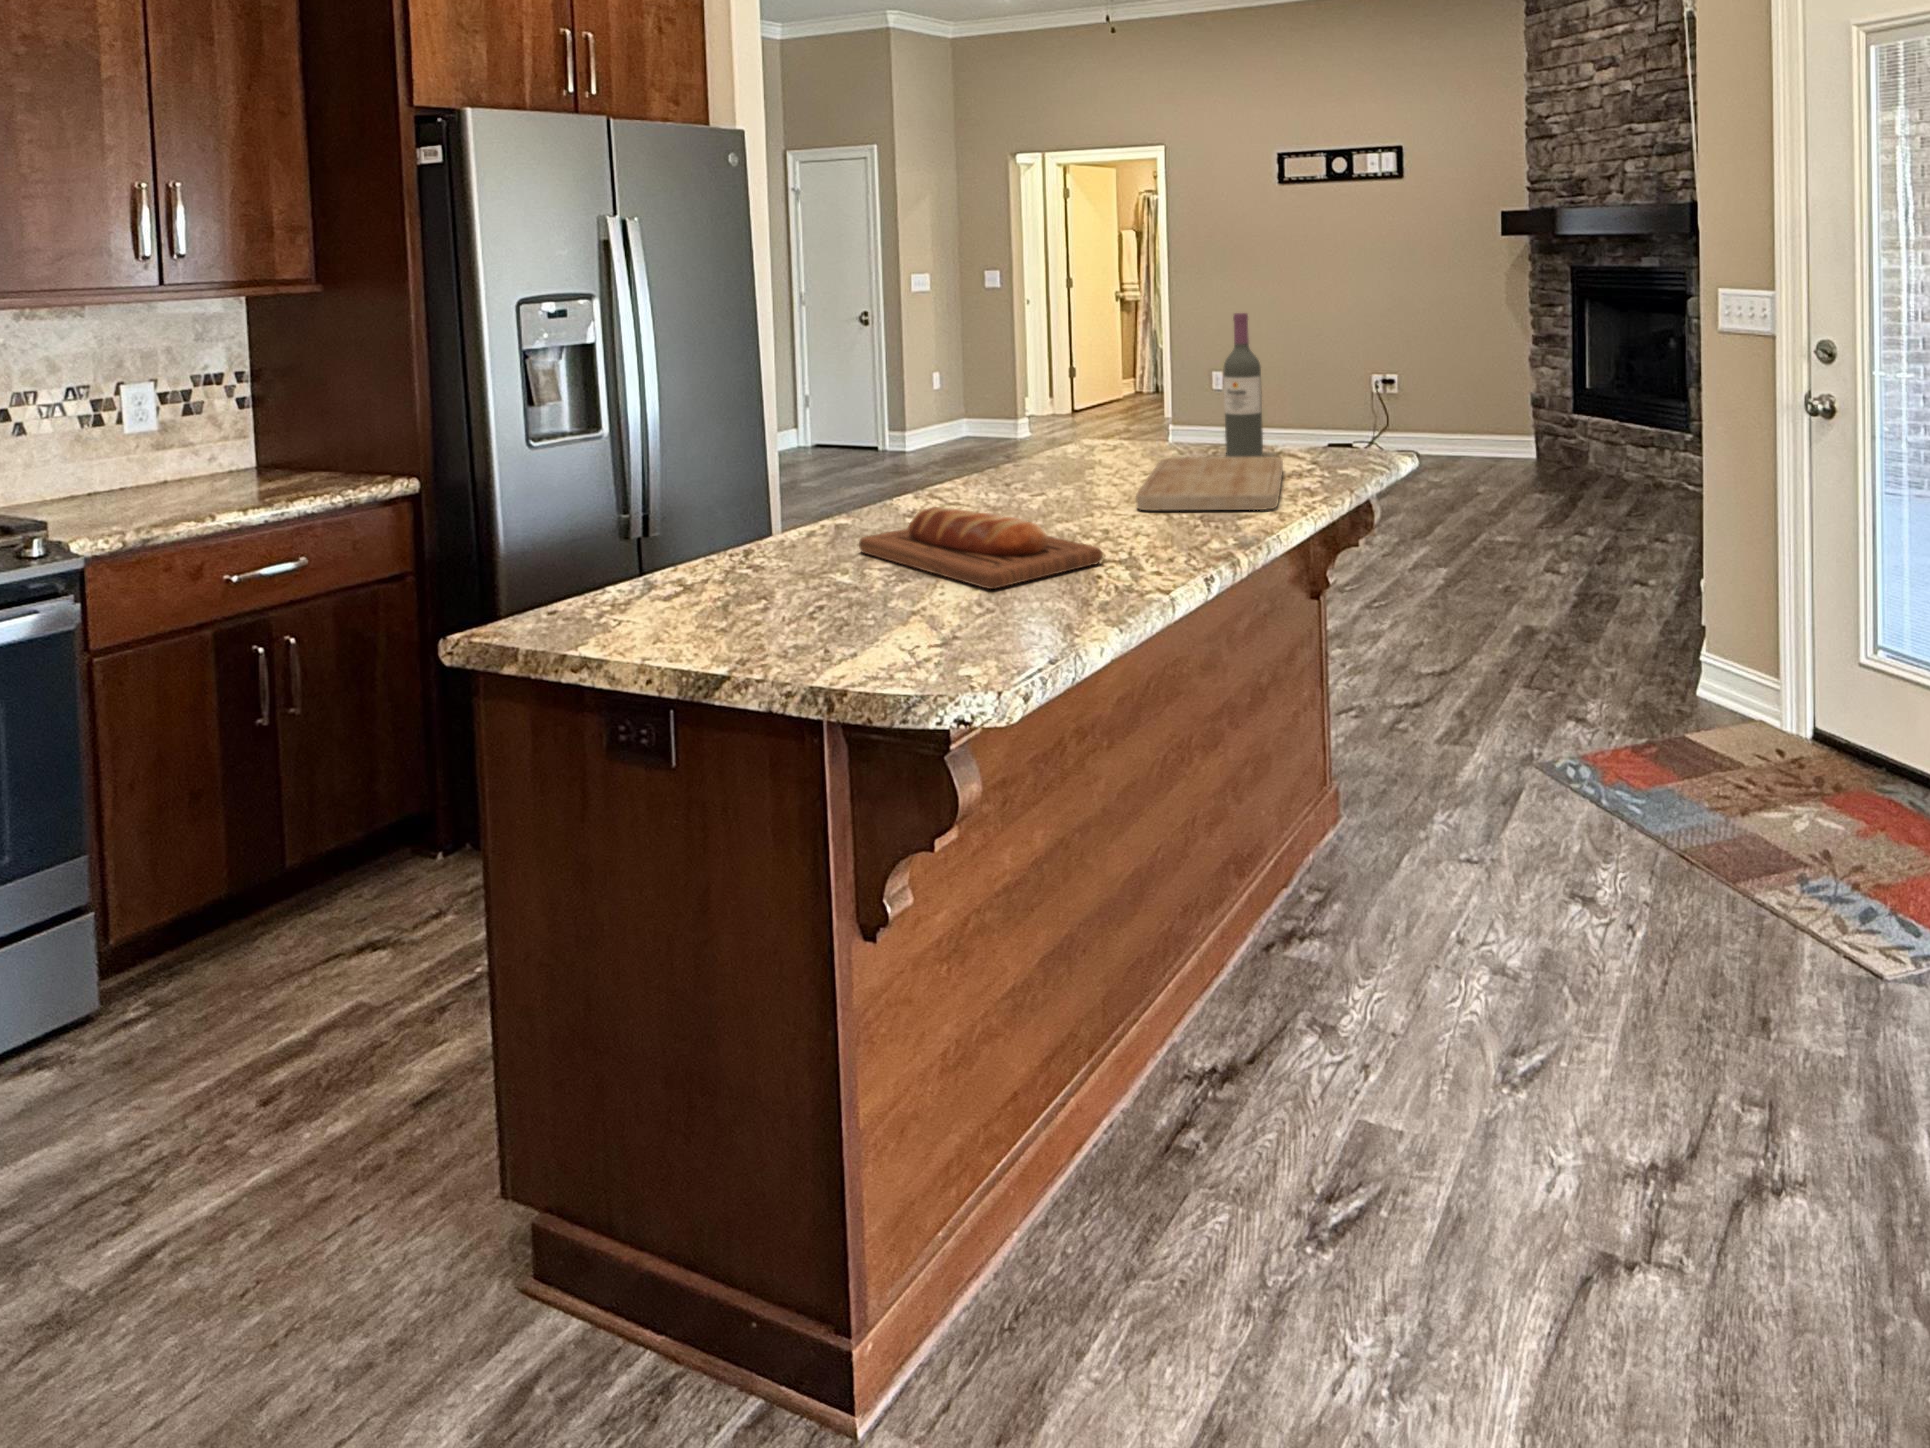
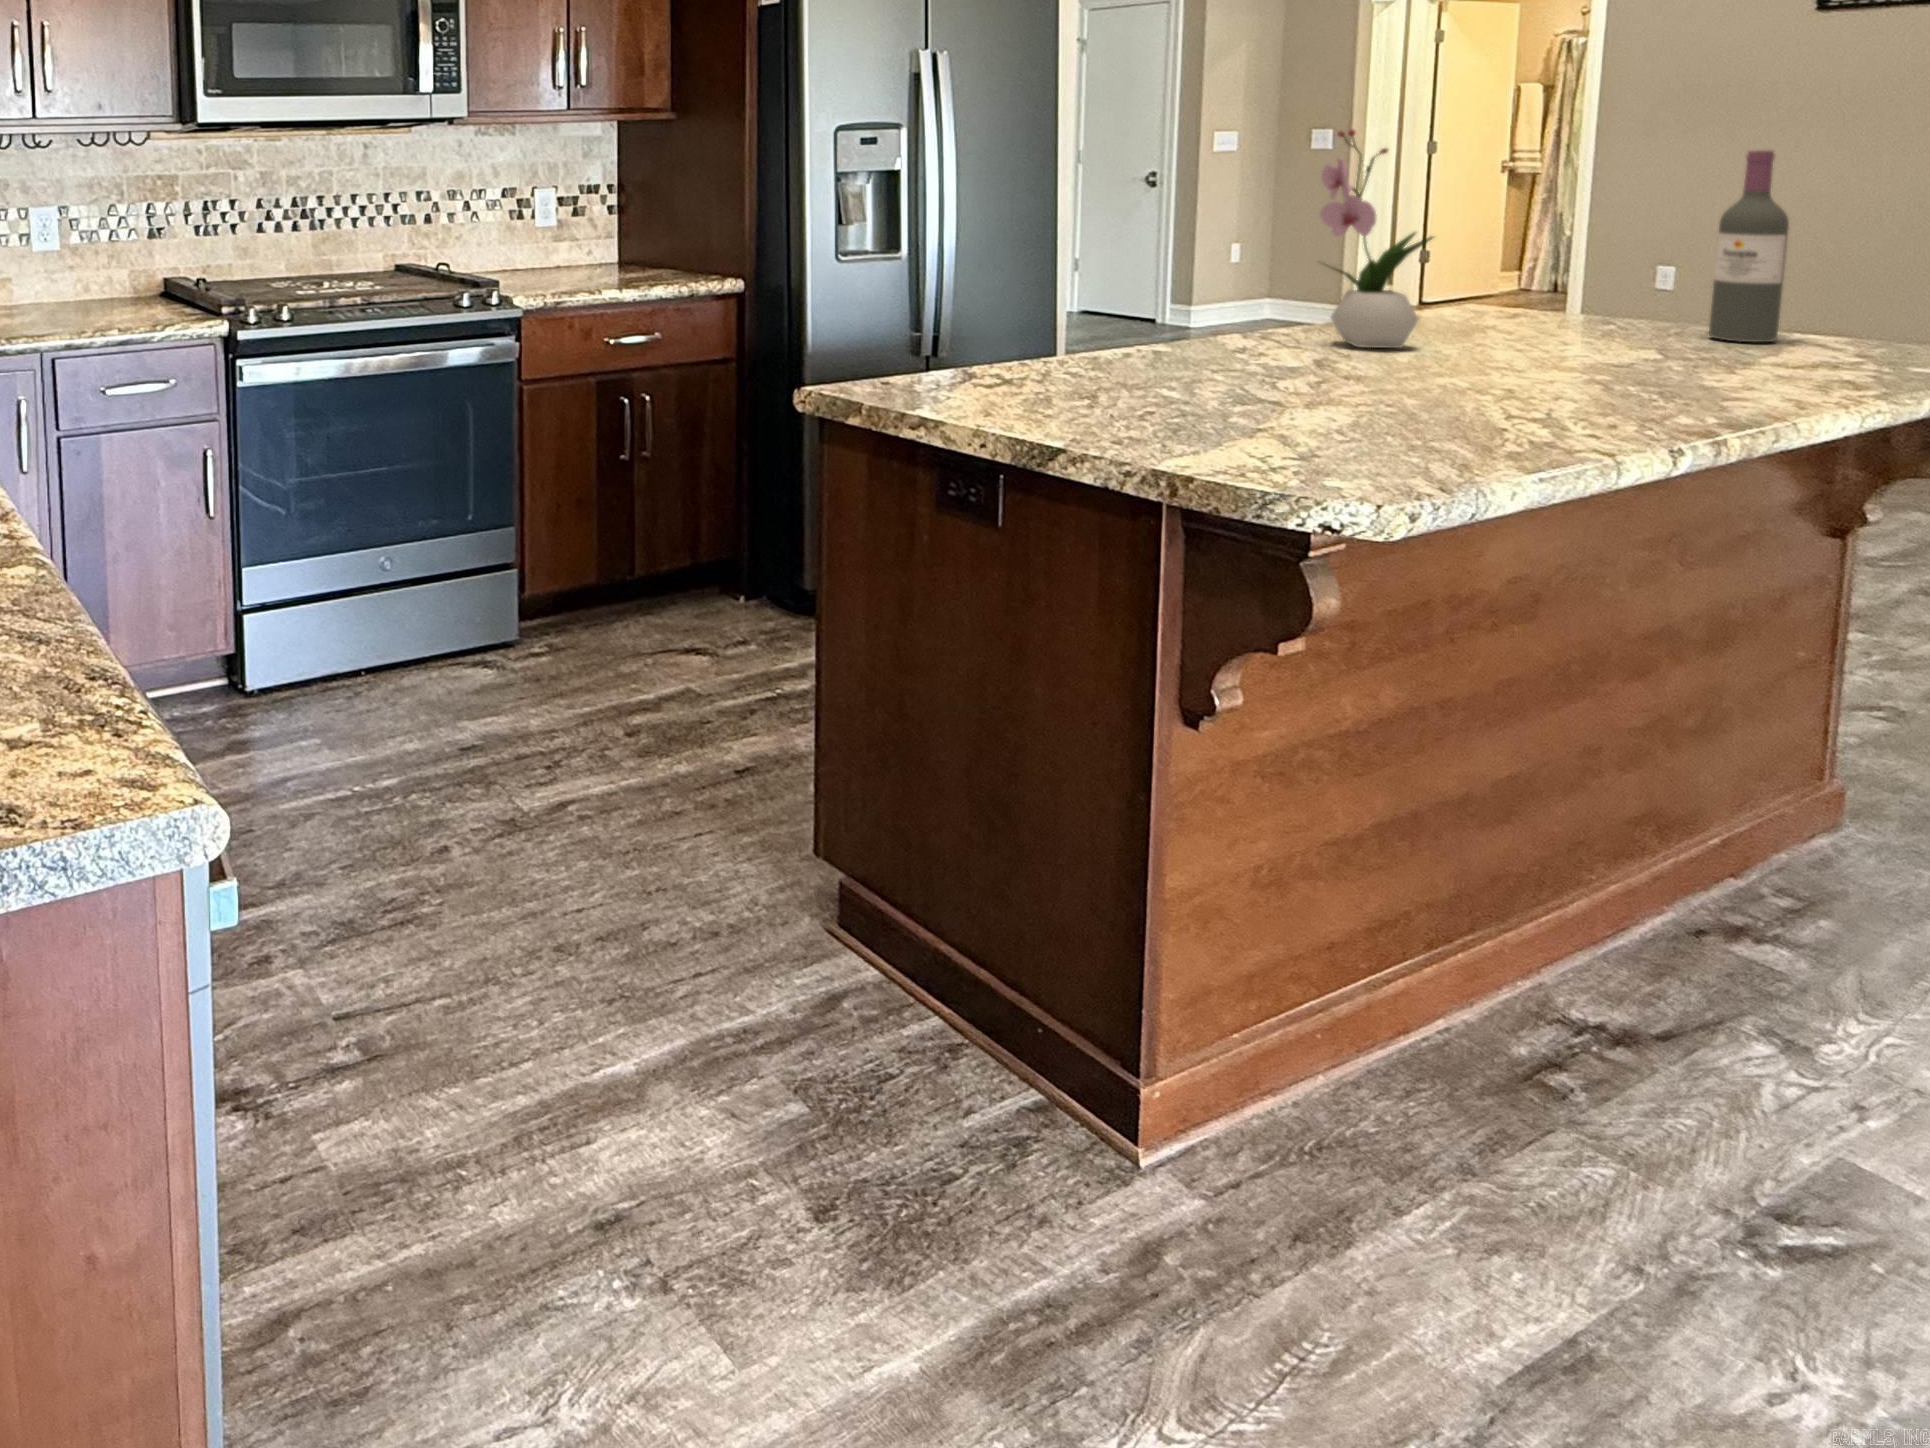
flower arrangement: none [961,305,1047,500] -> present [1318,130,1433,348]
cutting board: present [1136,457,1283,510] -> none [1561,327,1817,395]
bread loaf: present [859,507,1102,589] -> none [1187,337,1513,421]

